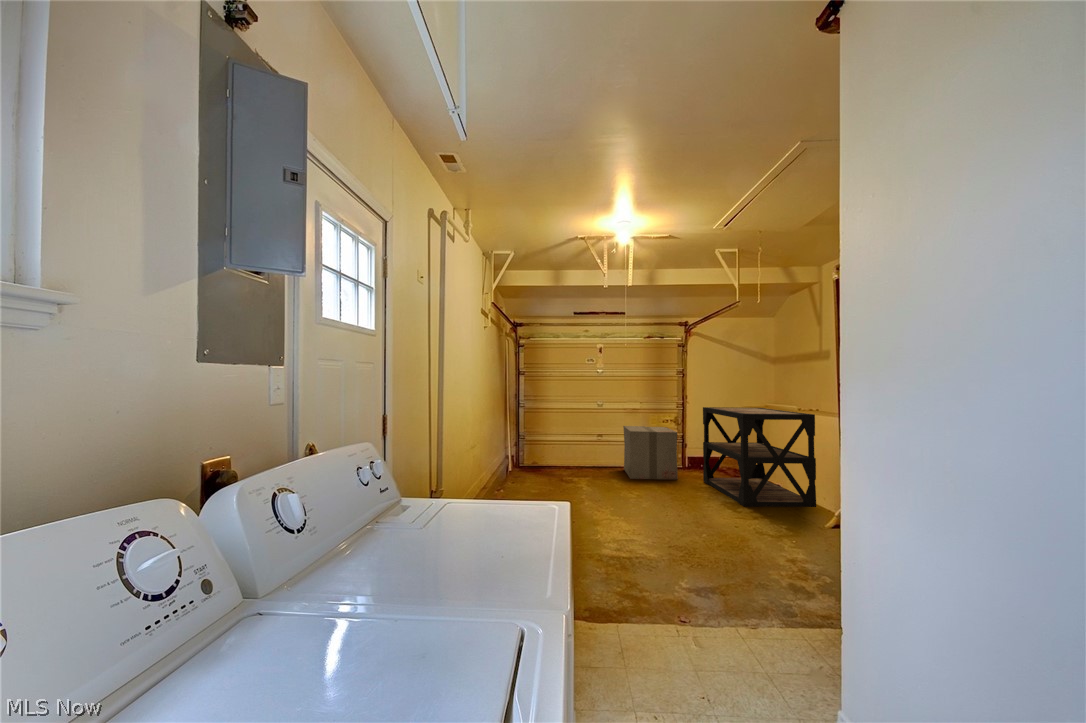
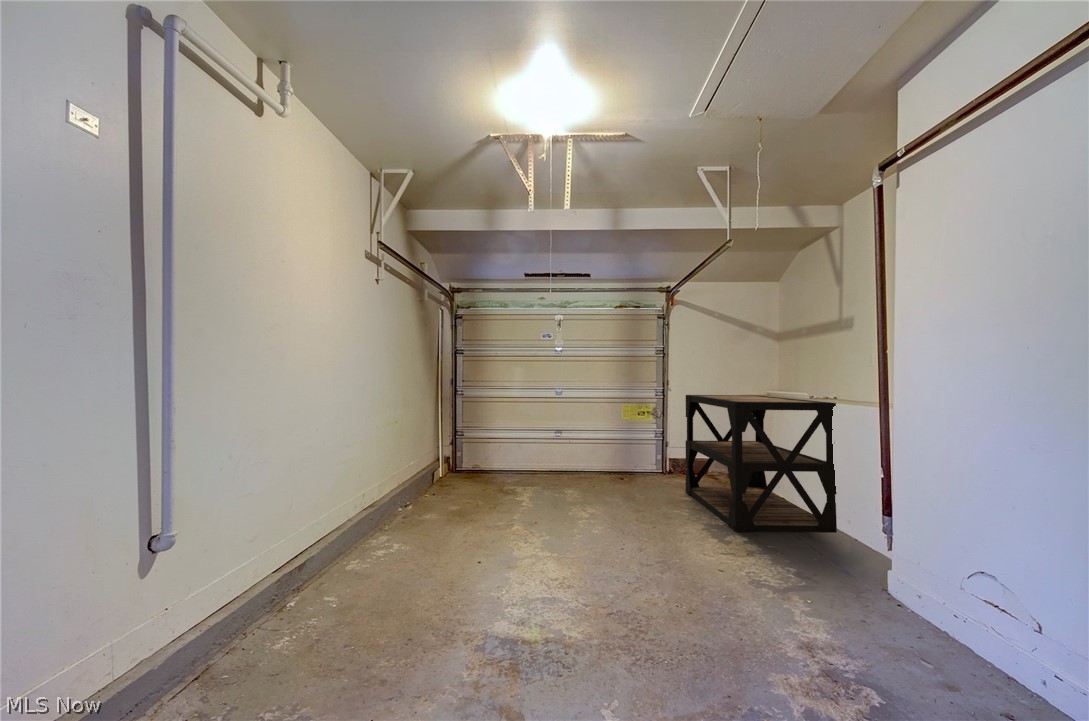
cardboard box: present [623,426,678,480] -> none [588,419,653,489]

